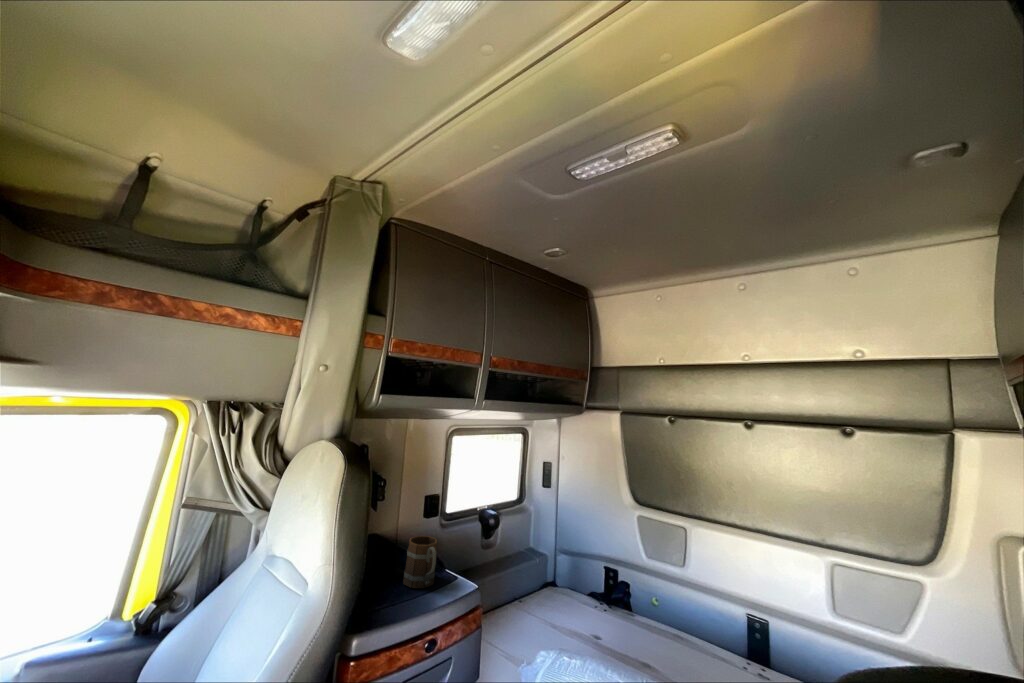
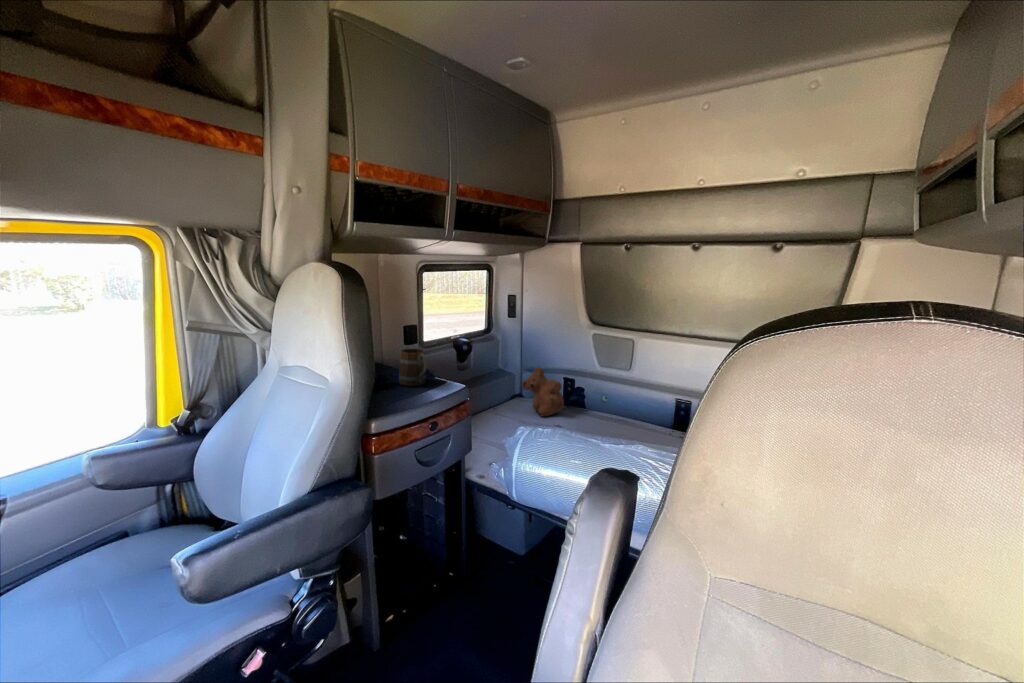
teddy bear: none [554,554,604,625] -> present [522,367,564,417]

